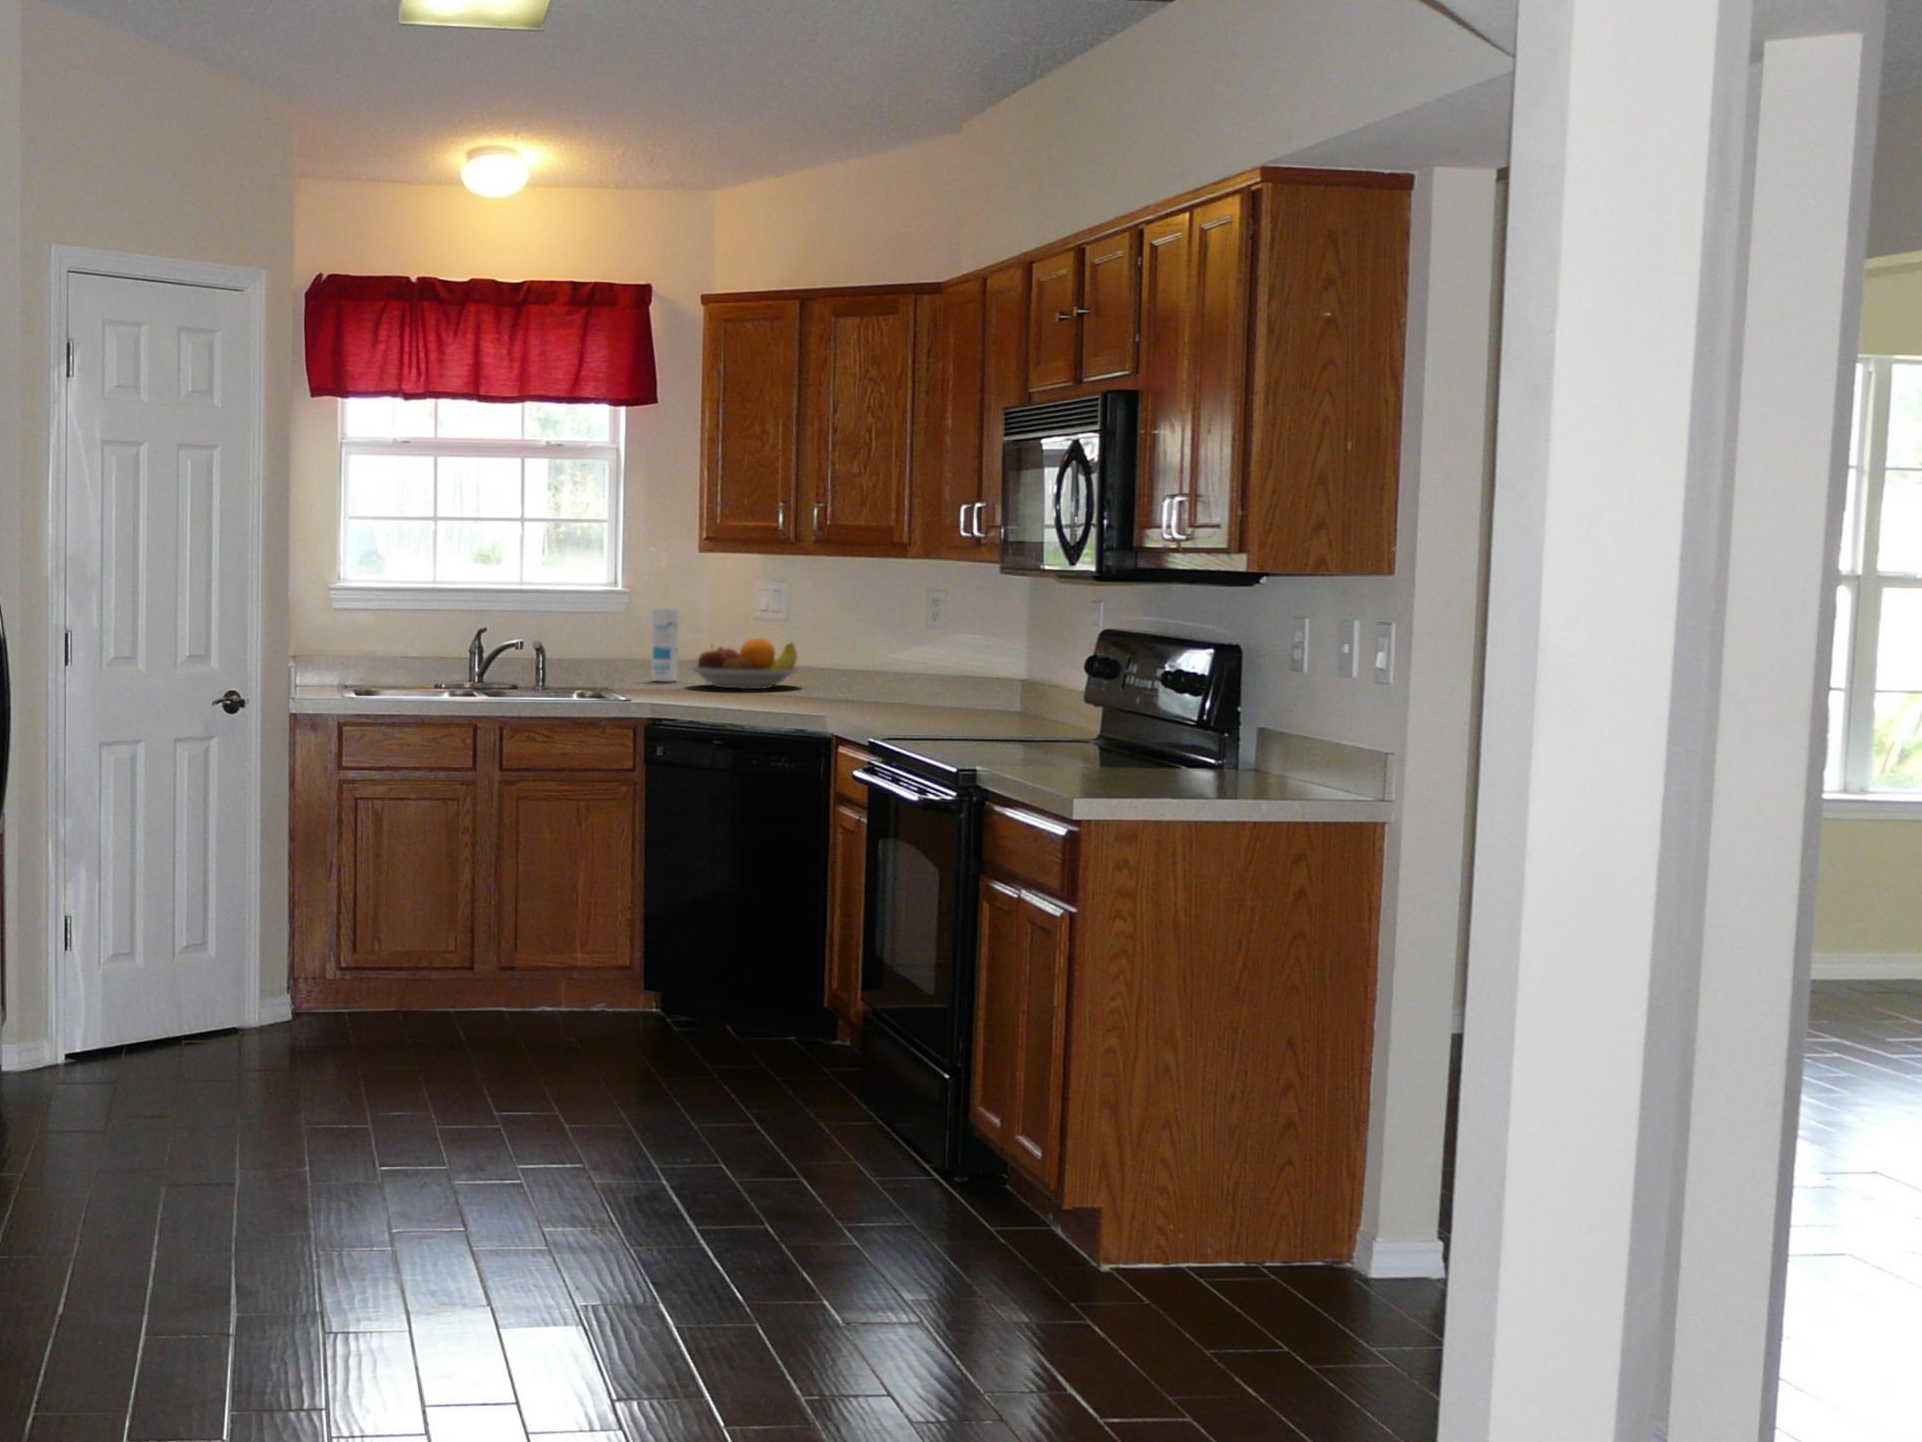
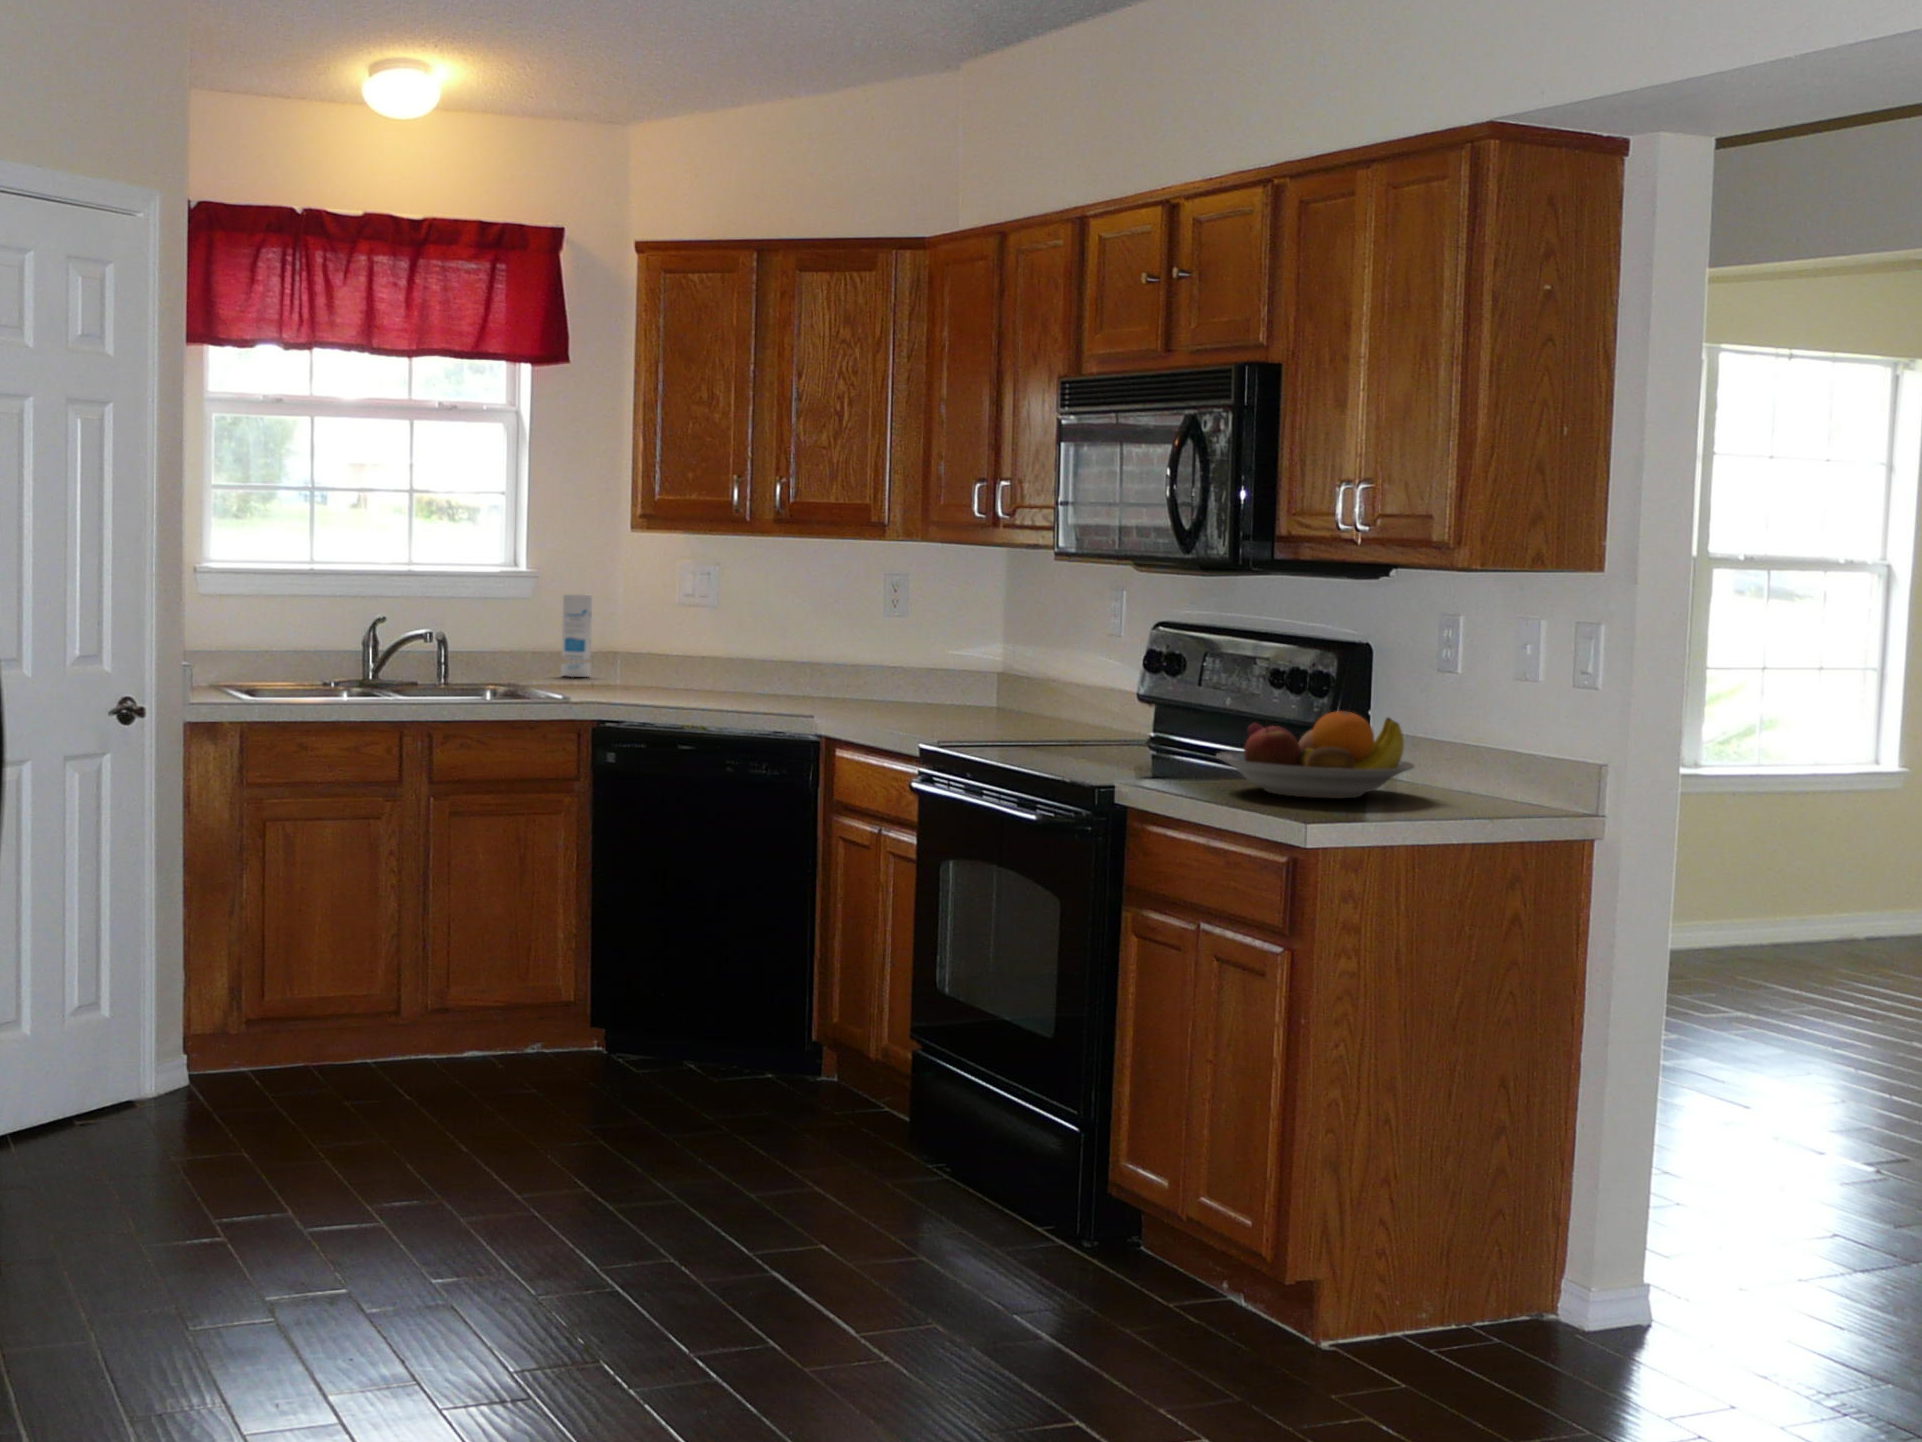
fruit bowl: present [688,639,799,689] -> present [1216,711,1414,799]

